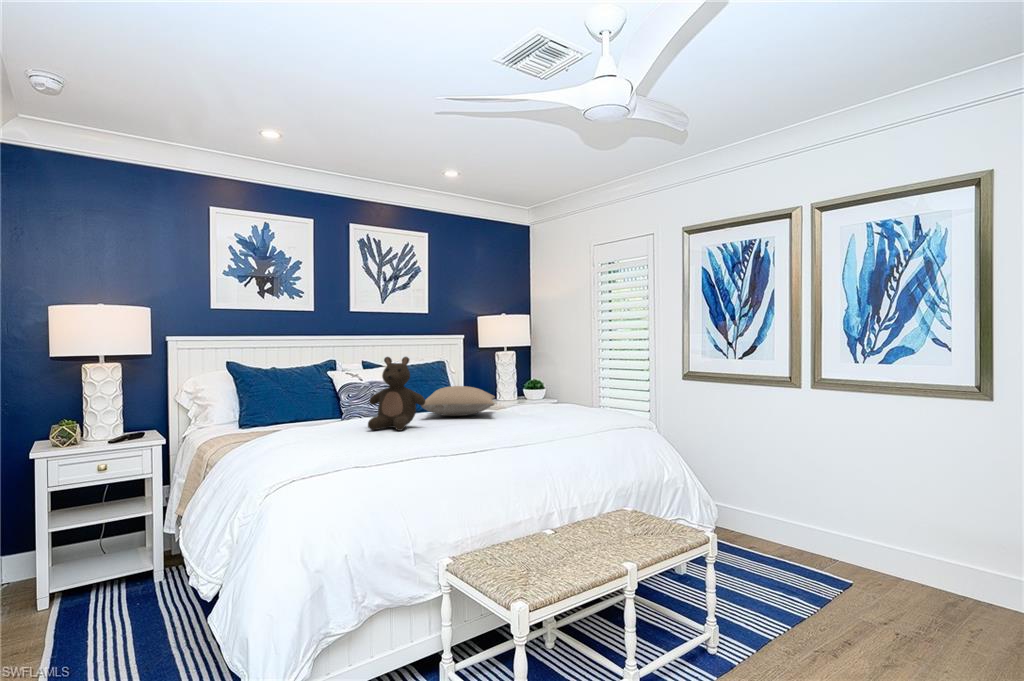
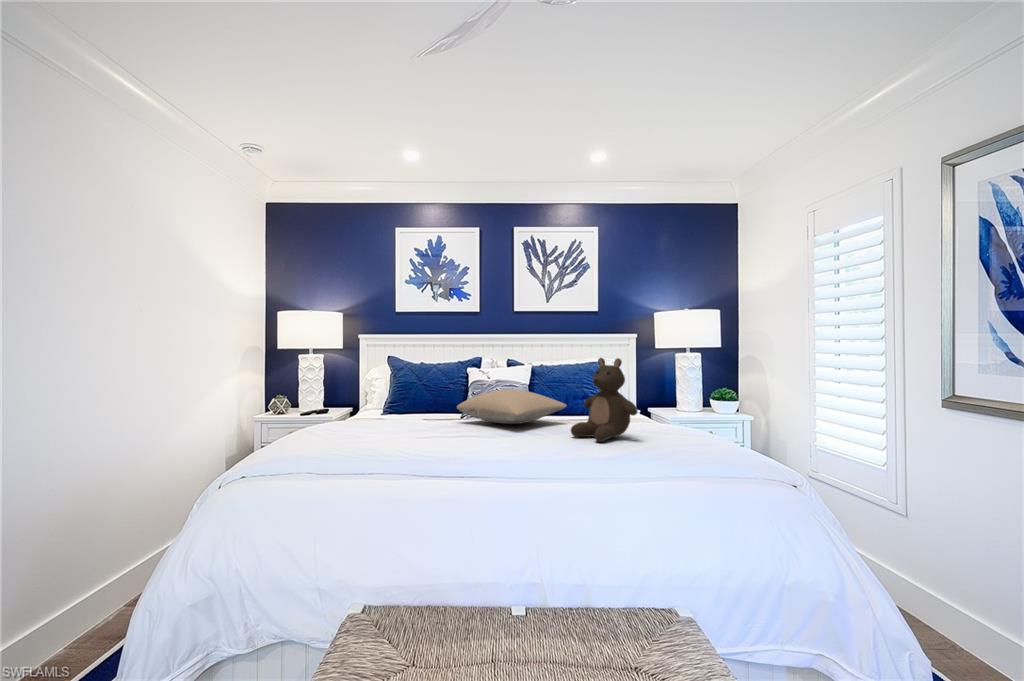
stuffed bear: present [368,357,425,431] -> present [571,358,637,442]

